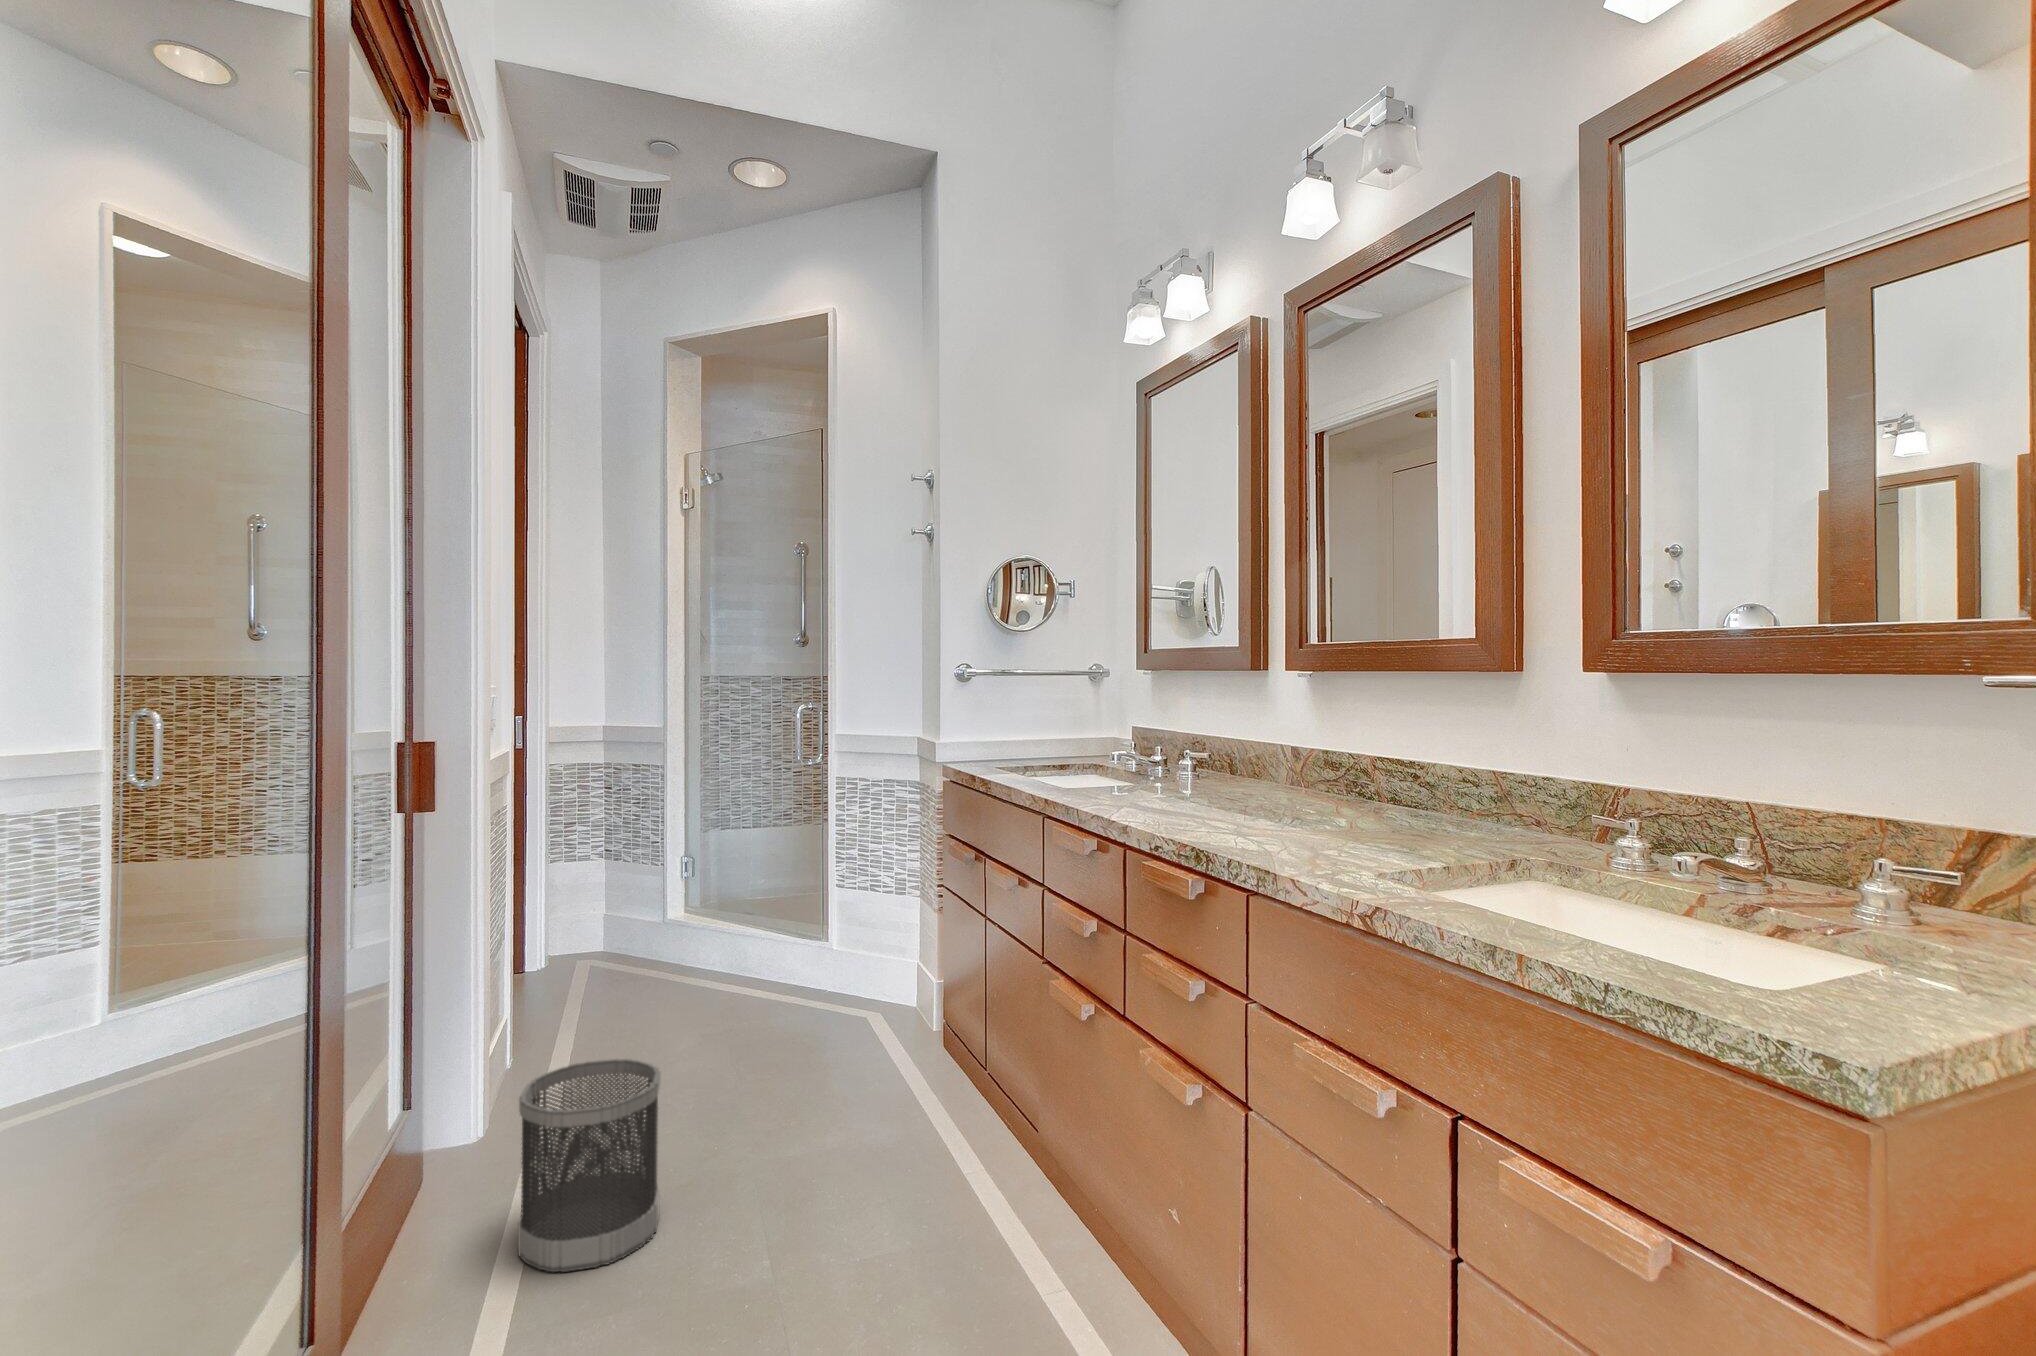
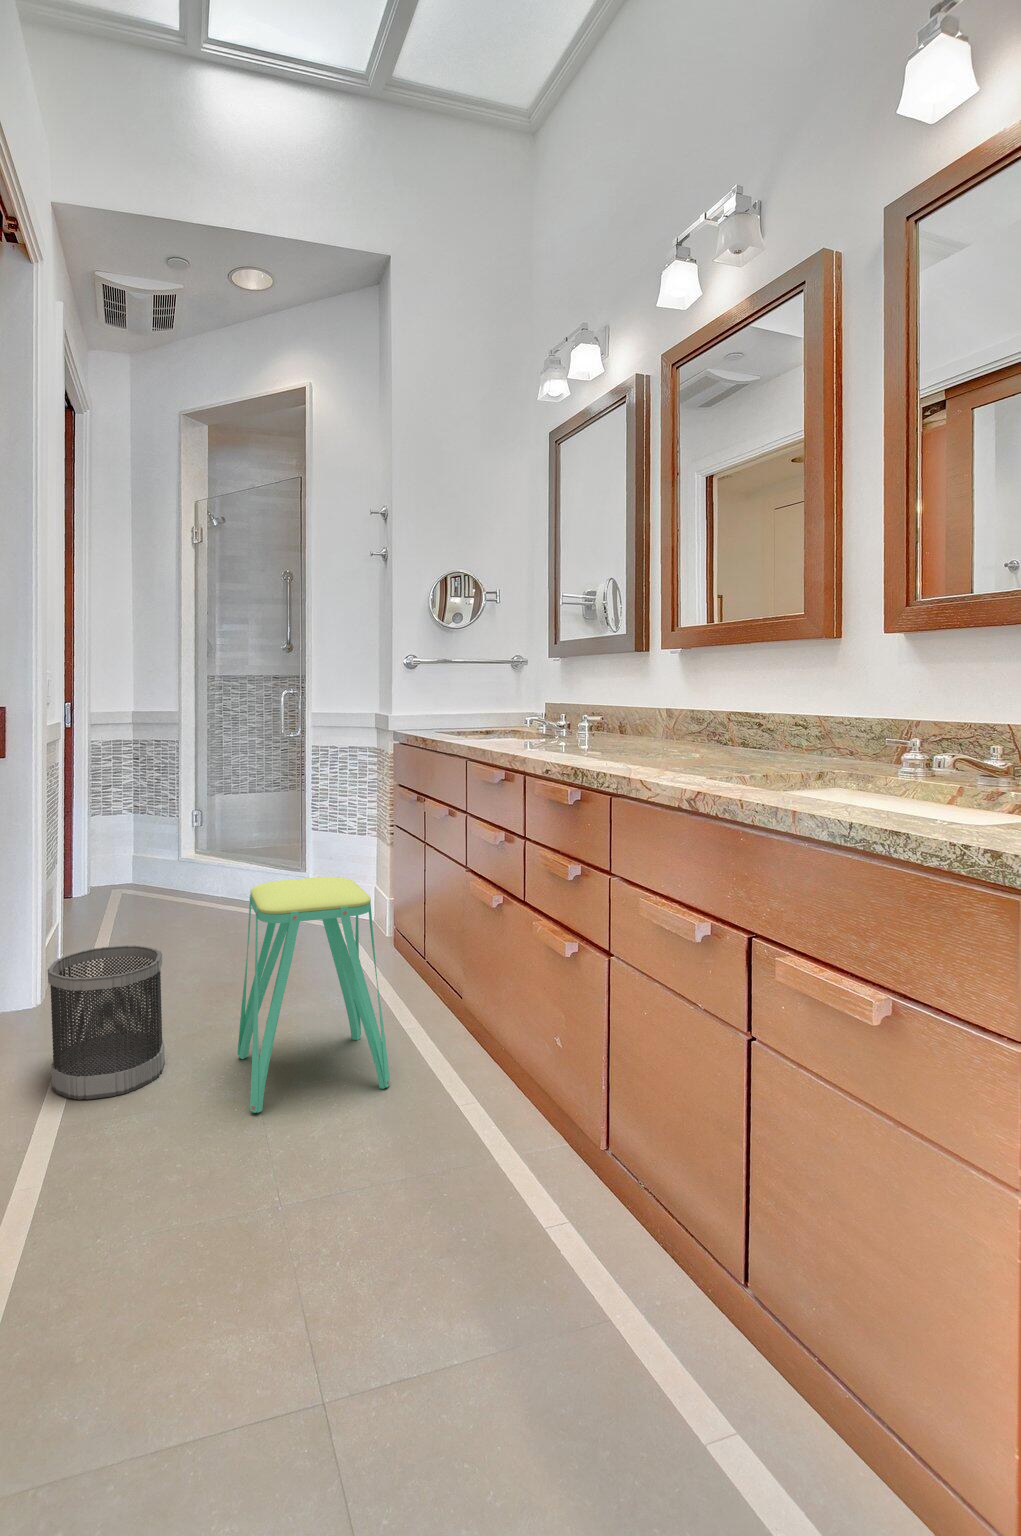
stool: none [752,971,950,1296] -> present [238,877,390,1113]

